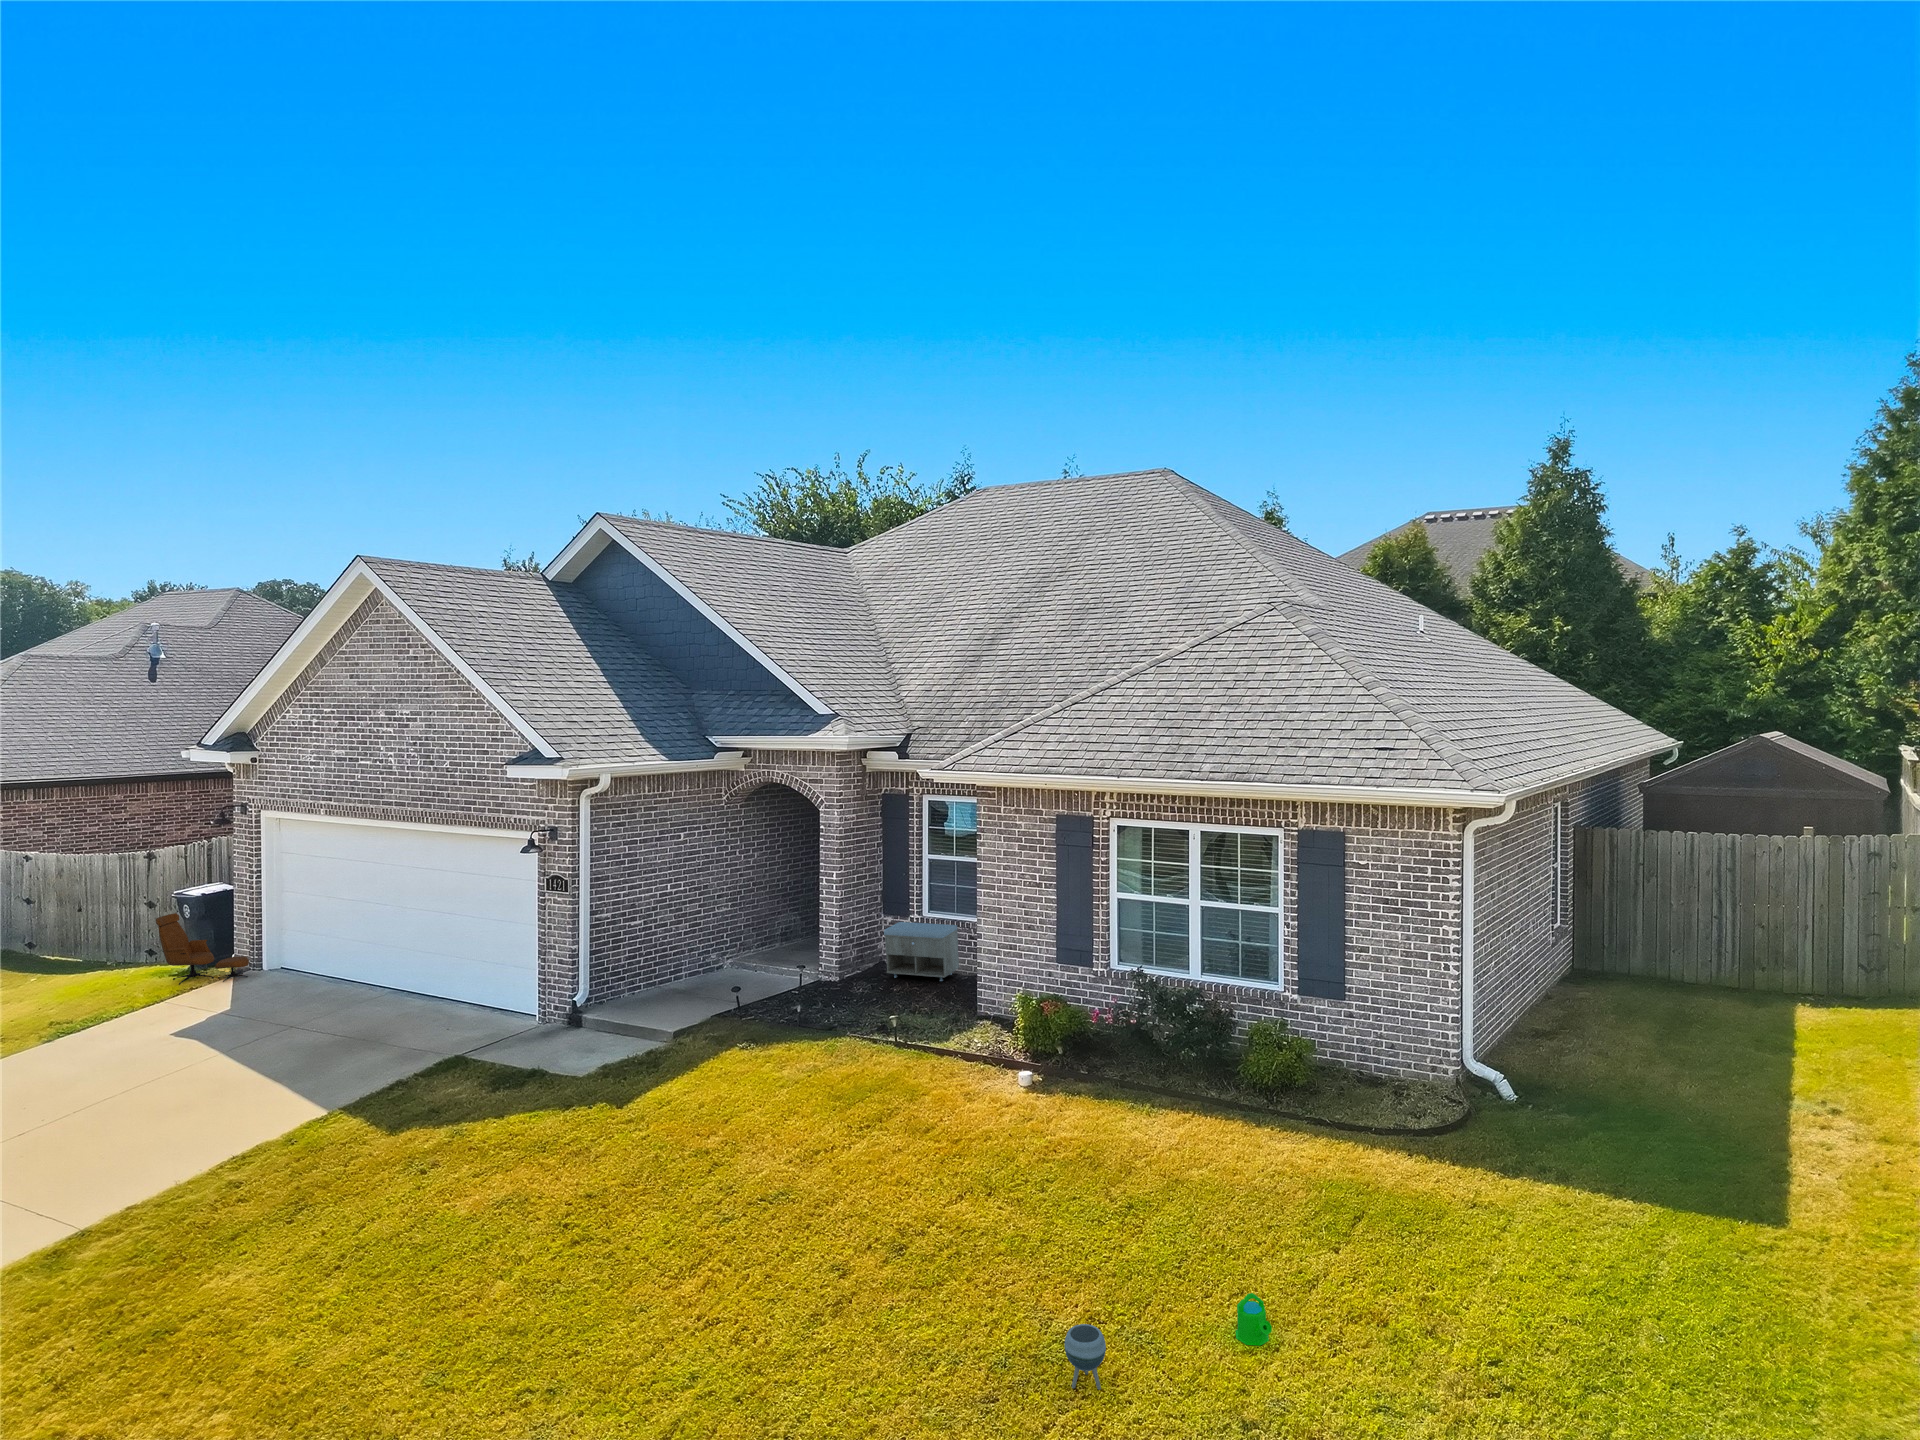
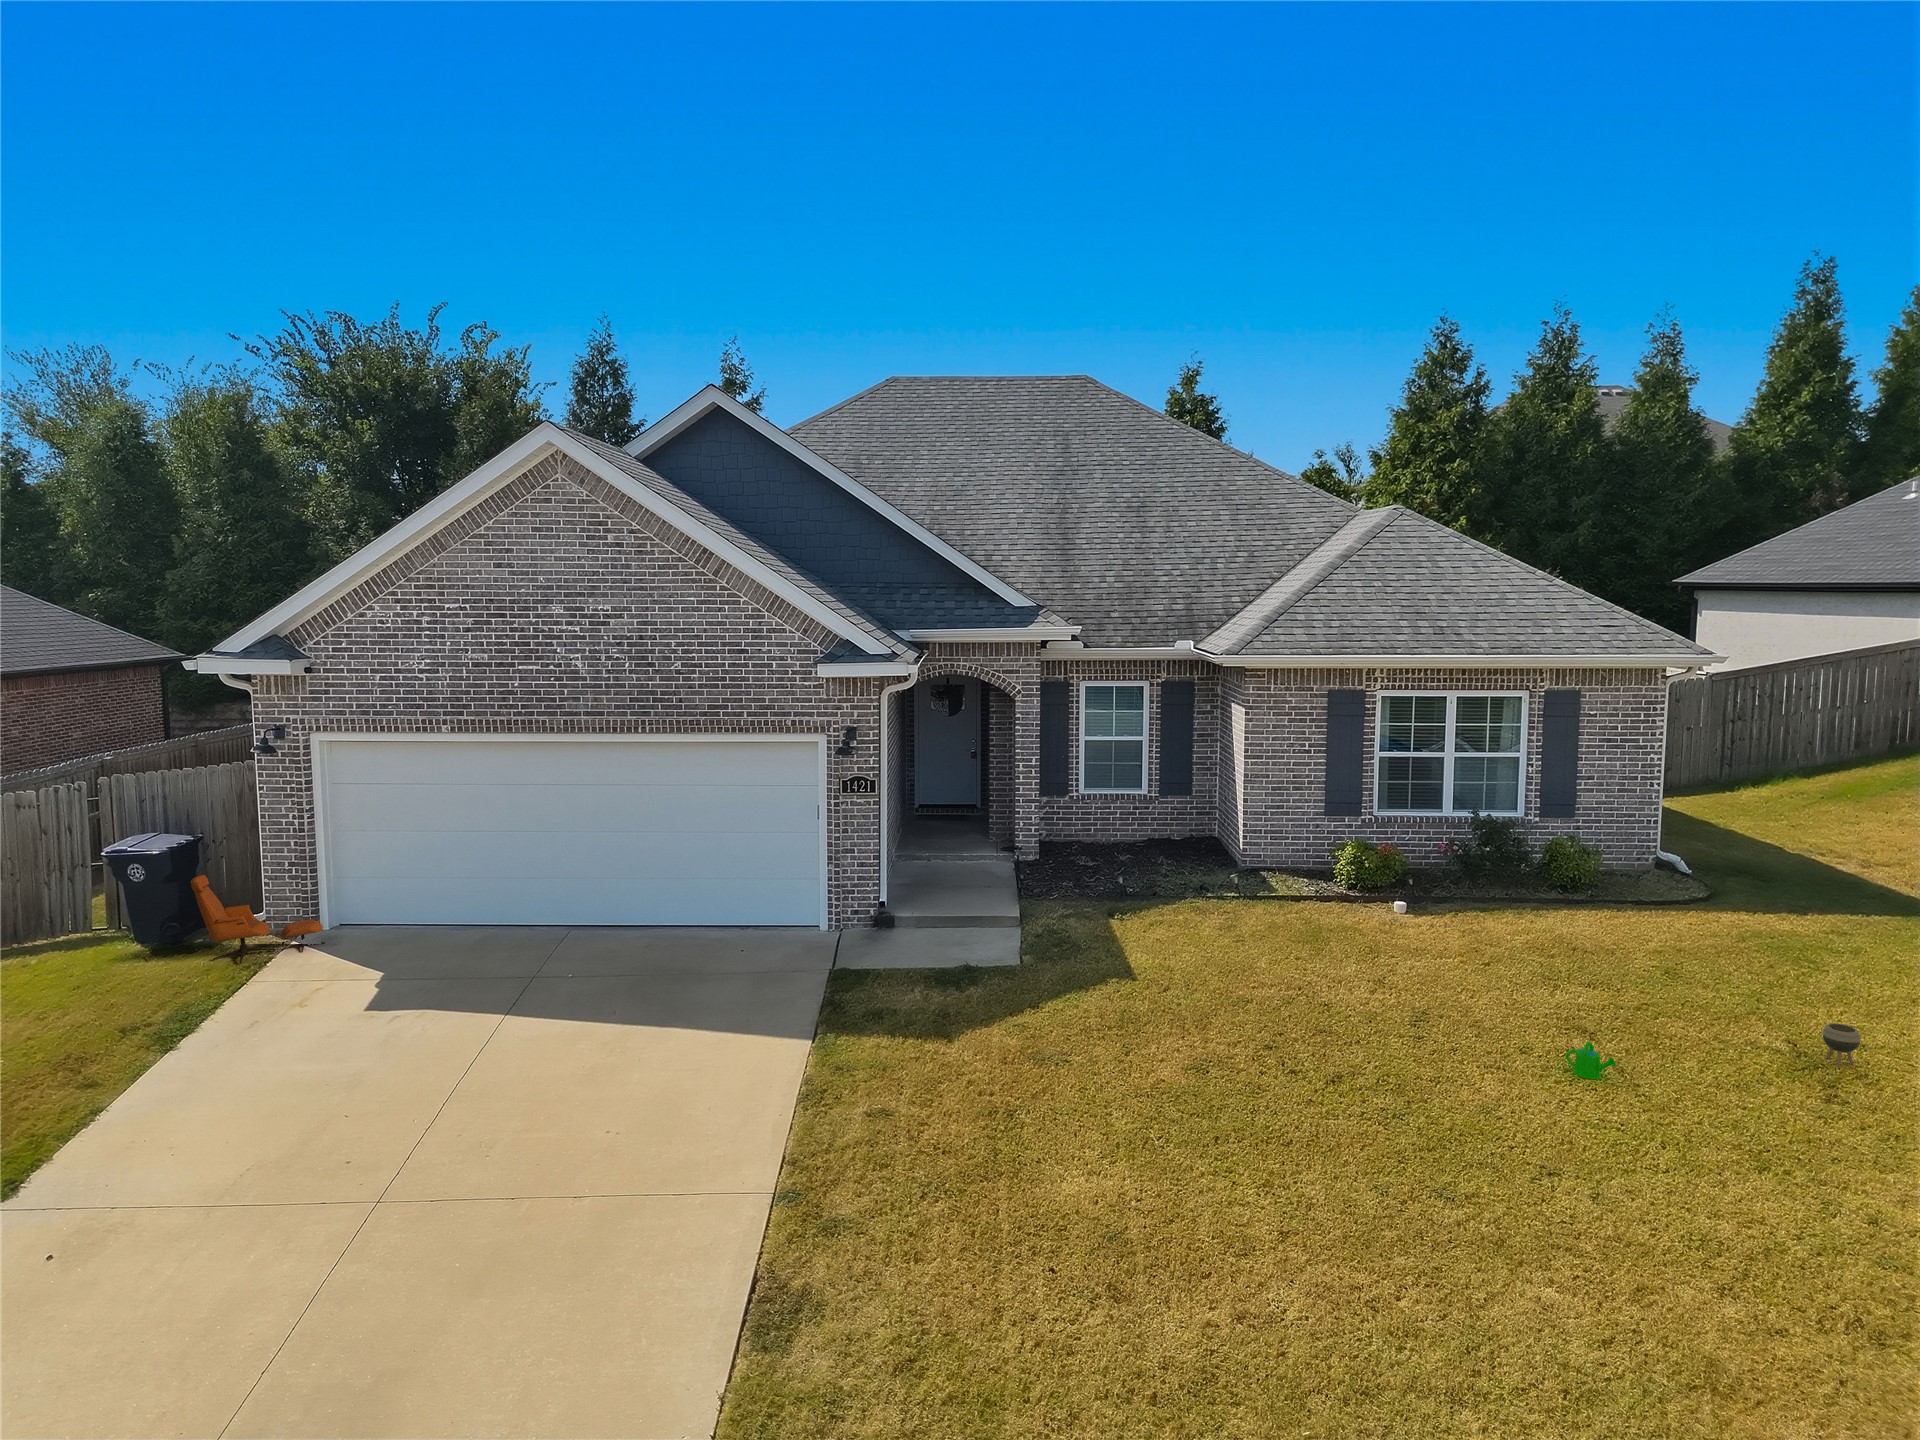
storage bench: present [884,922,959,981] -> none [1083,802,1148,855]
watering can: present [1235,1293,1272,1346] -> present [1565,1042,1616,1079]

